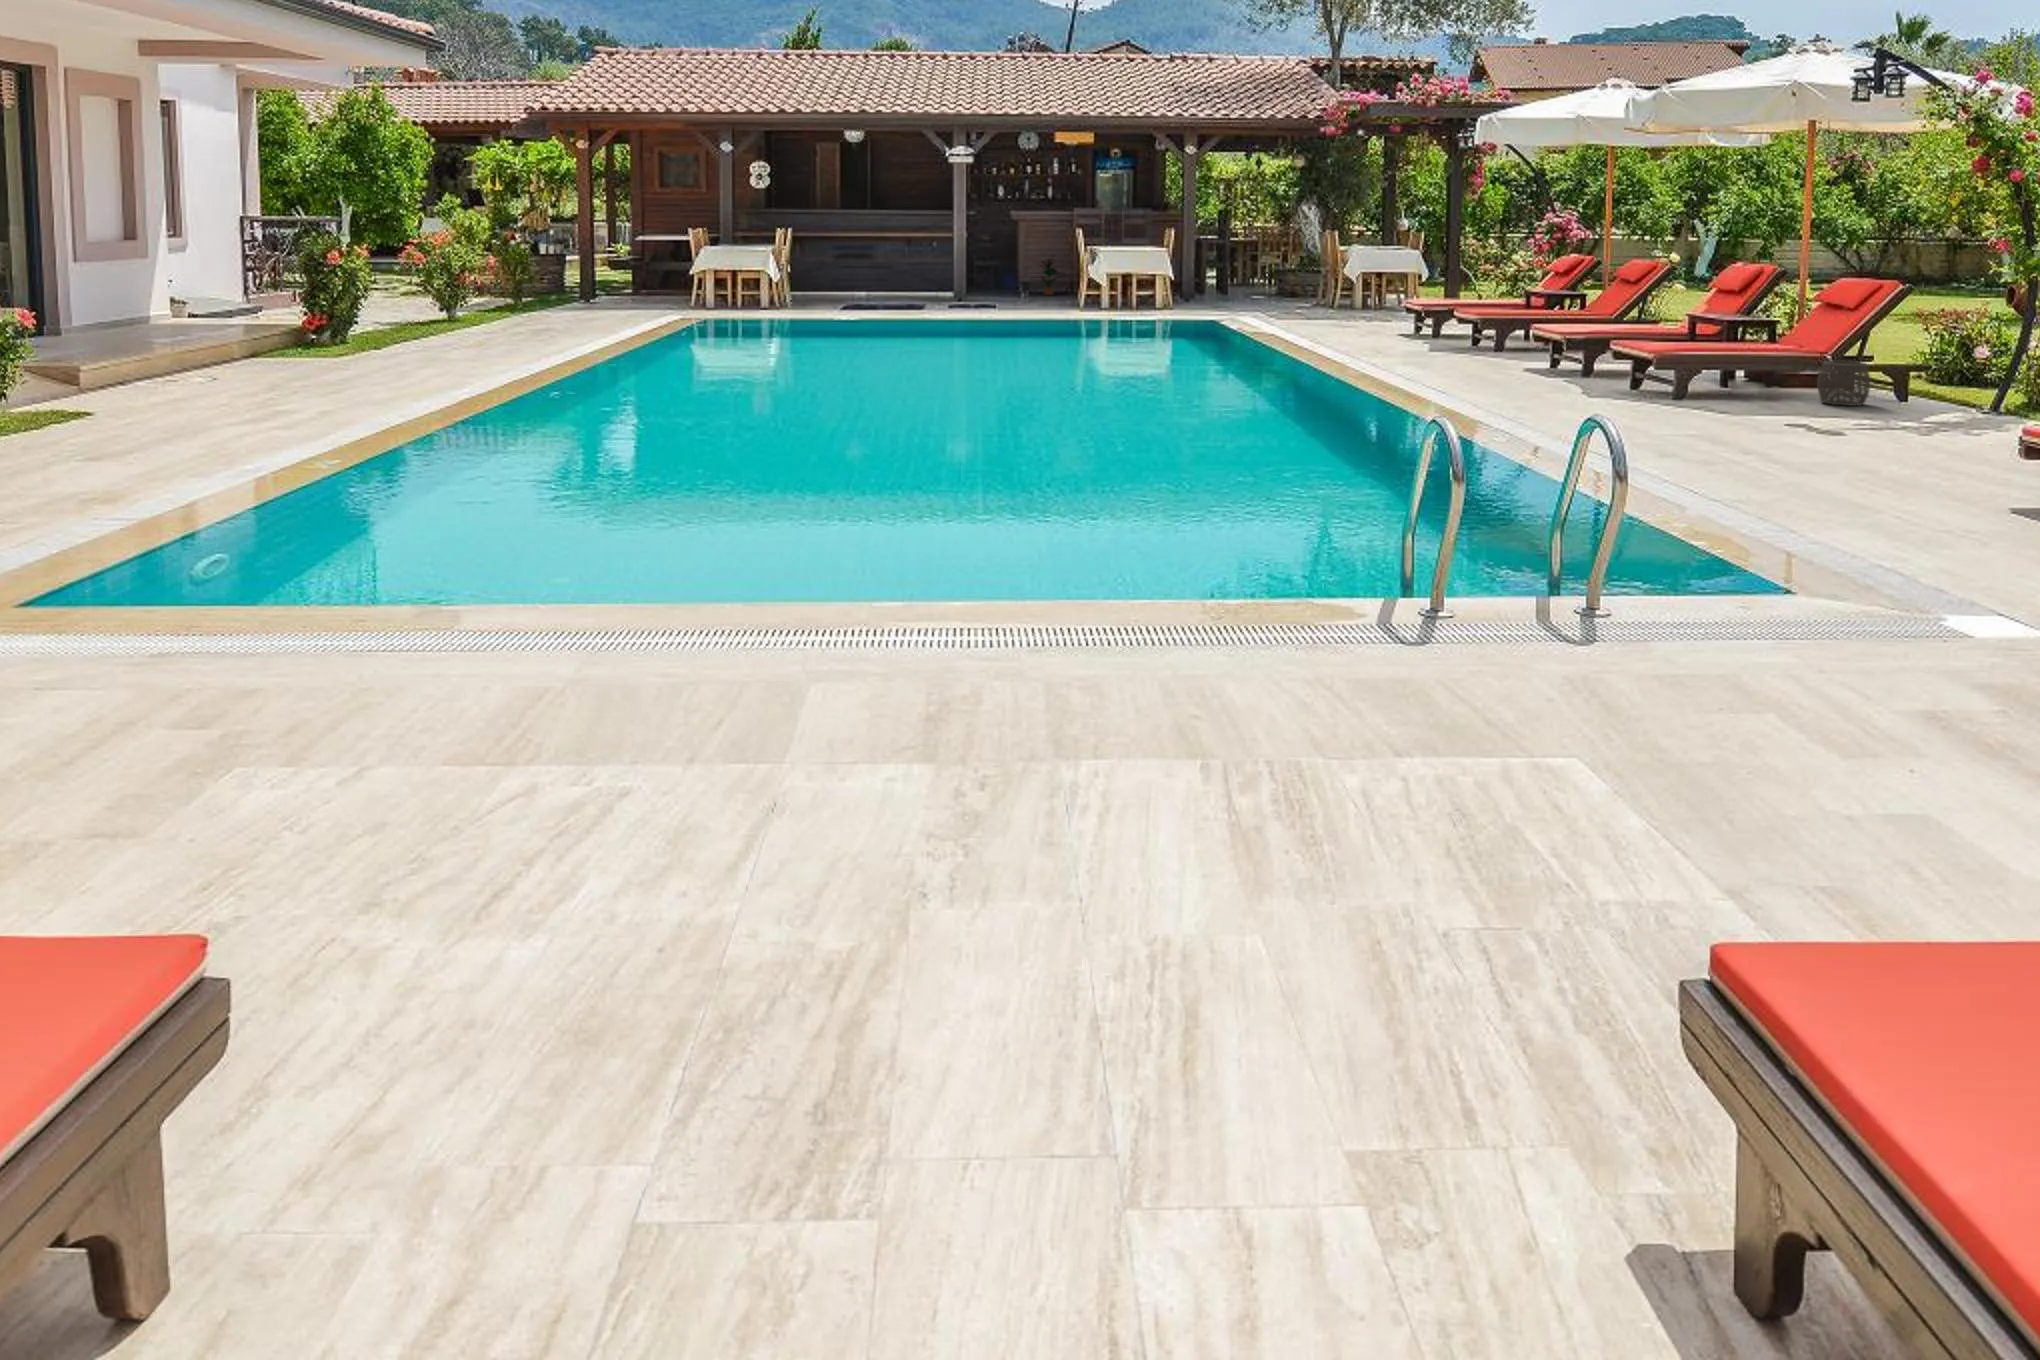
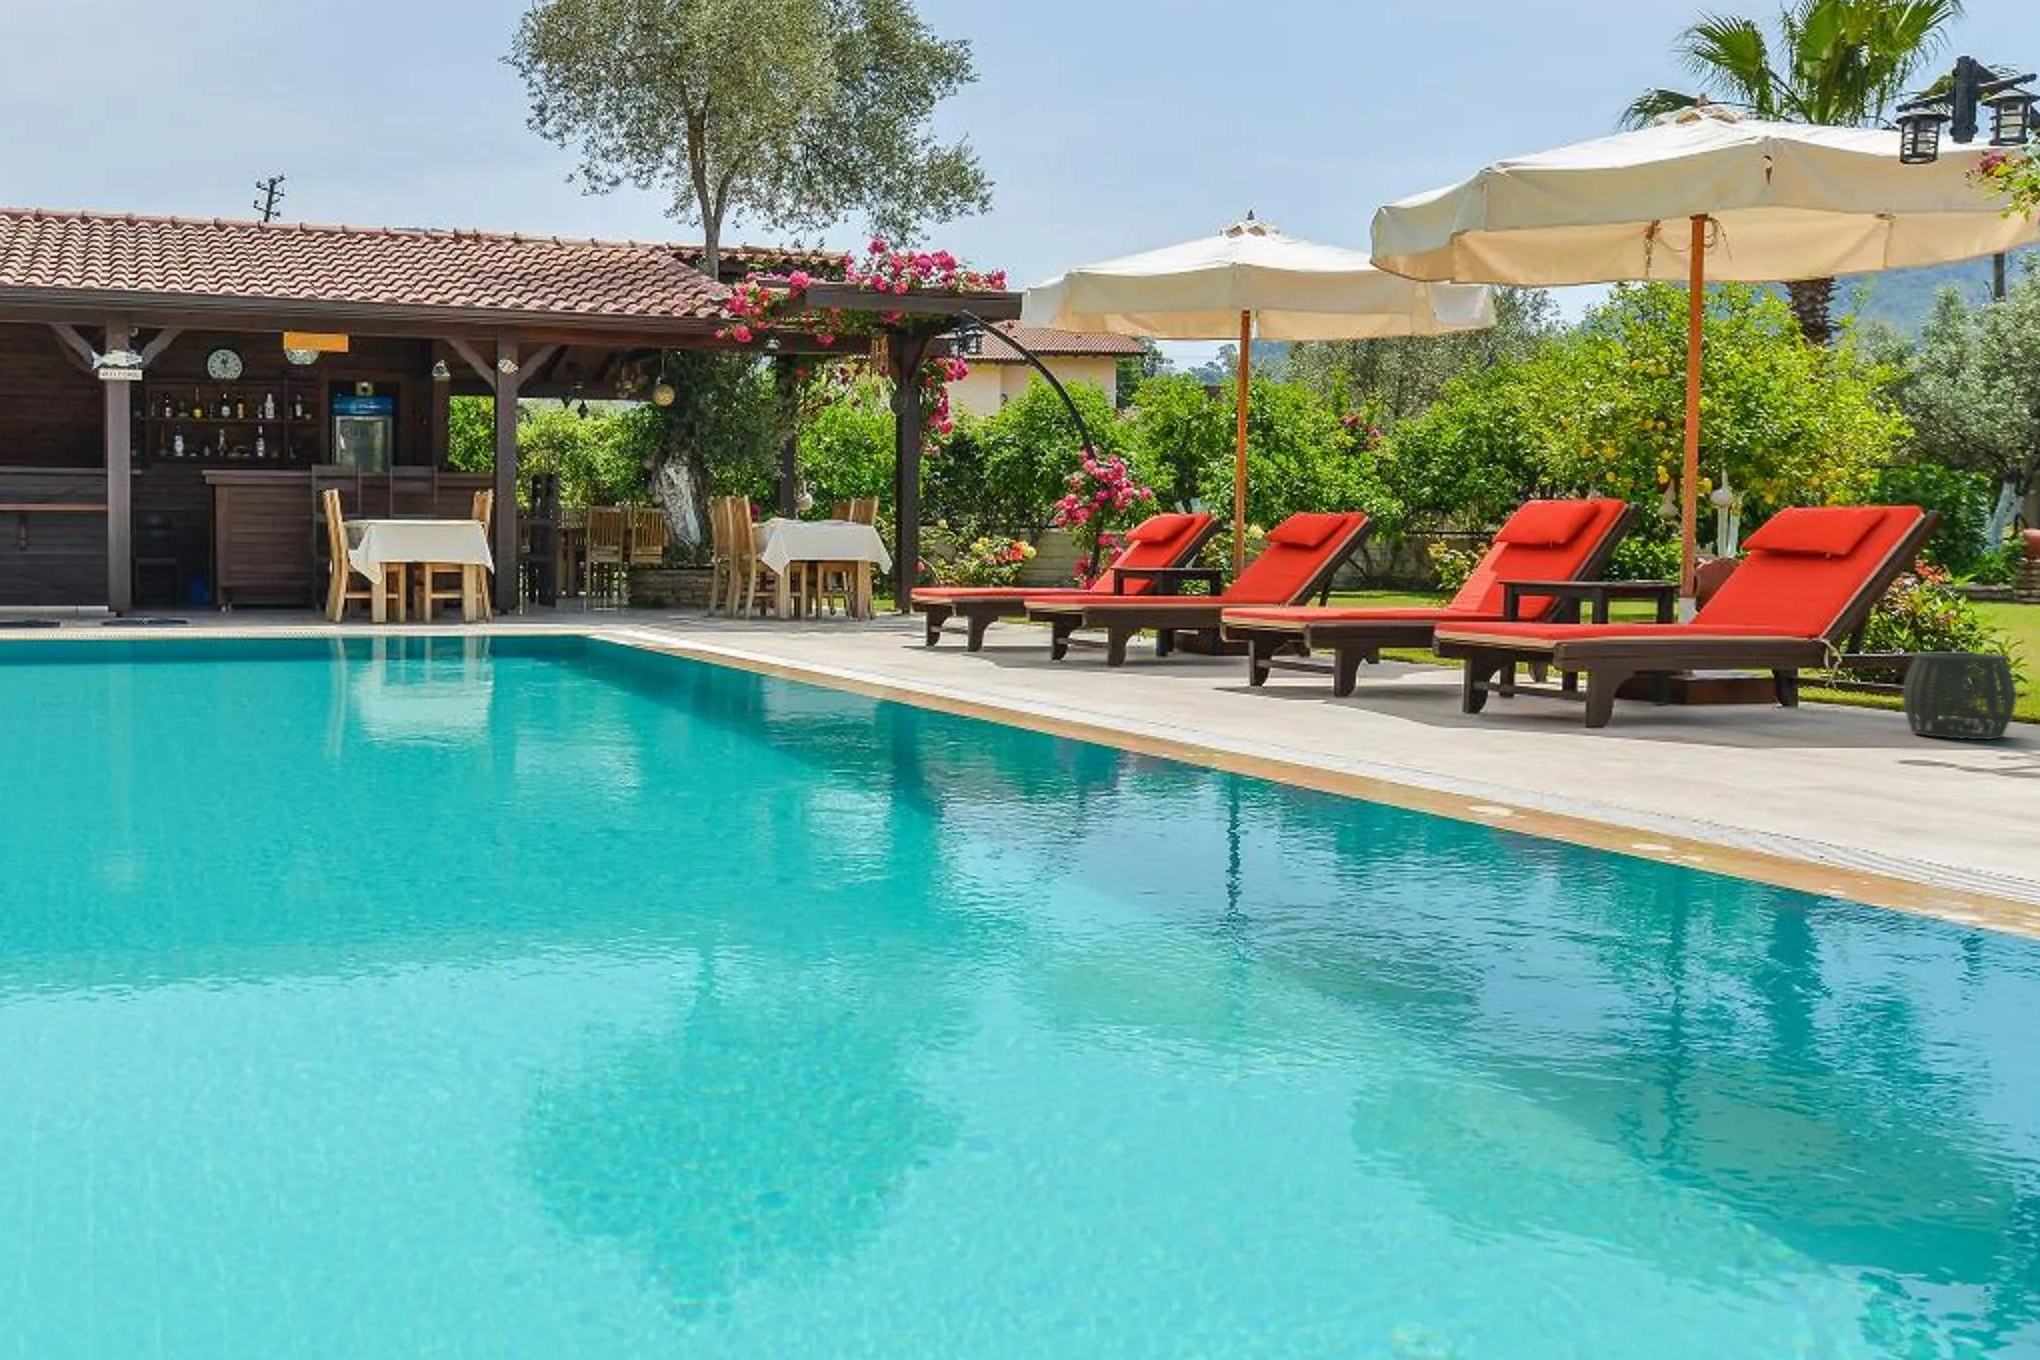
potted plant: present [1042,257,1060,295] -> none [250,541,290,607]

